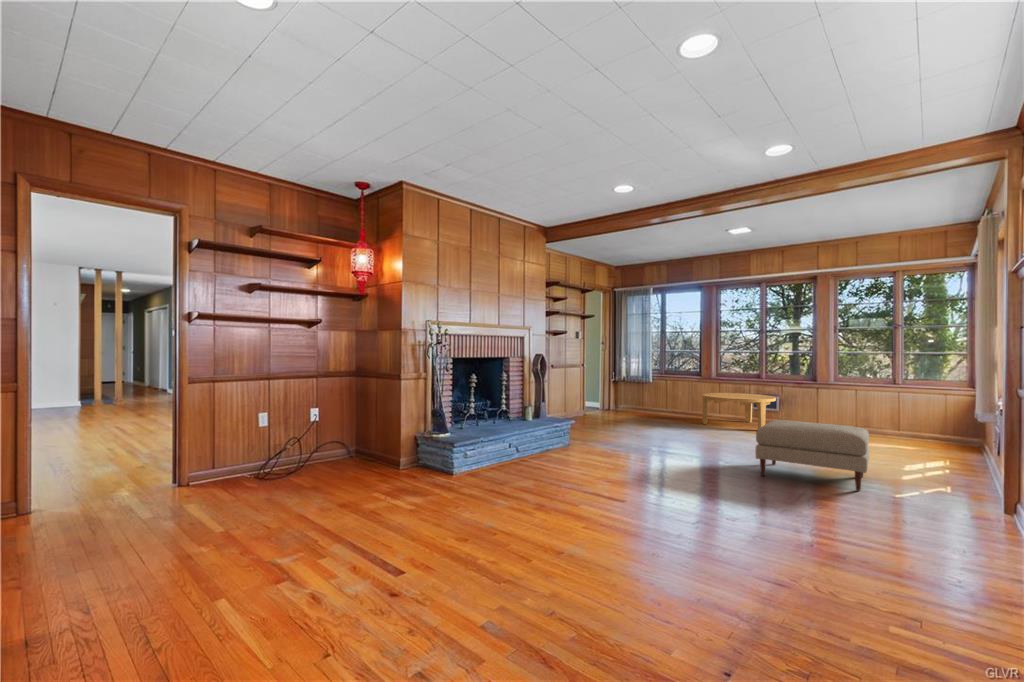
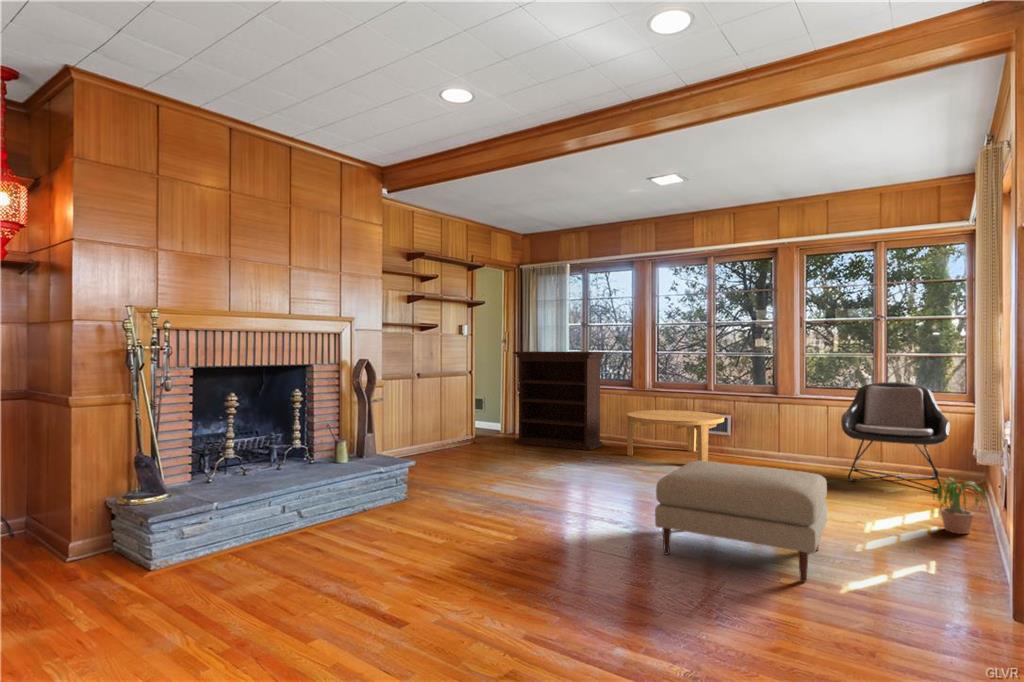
bookshelf: none [615,350,684,420] -> present [513,351,606,450]
lounge chair: none [867,373,950,449] -> present [841,382,950,492]
potted plant: none [938,435,988,472] -> present [932,478,986,534]

